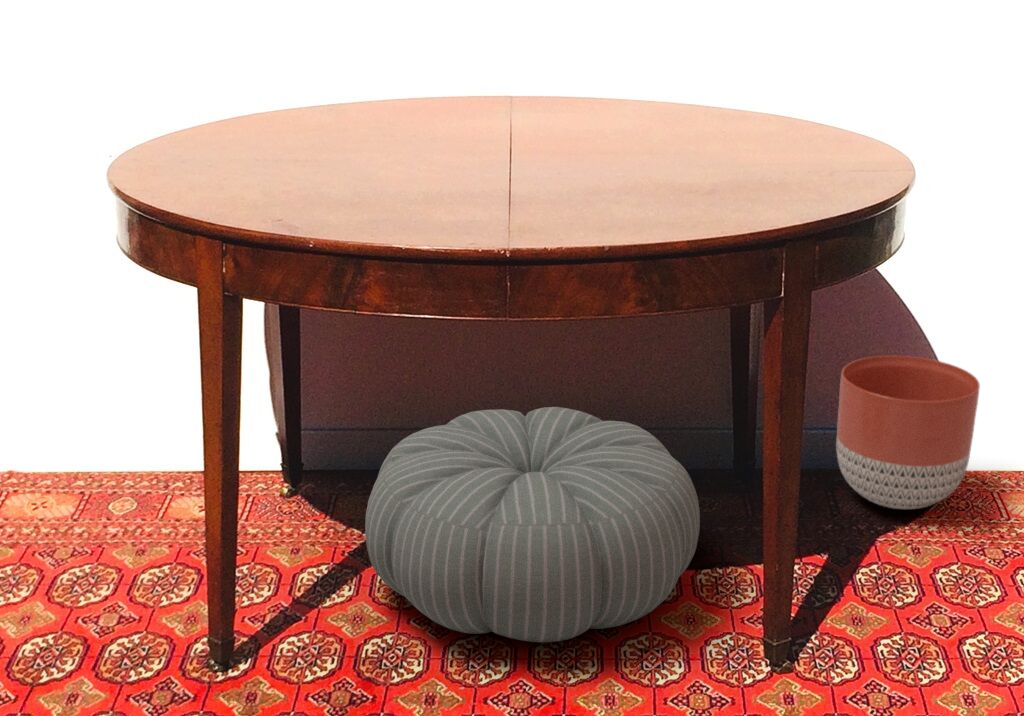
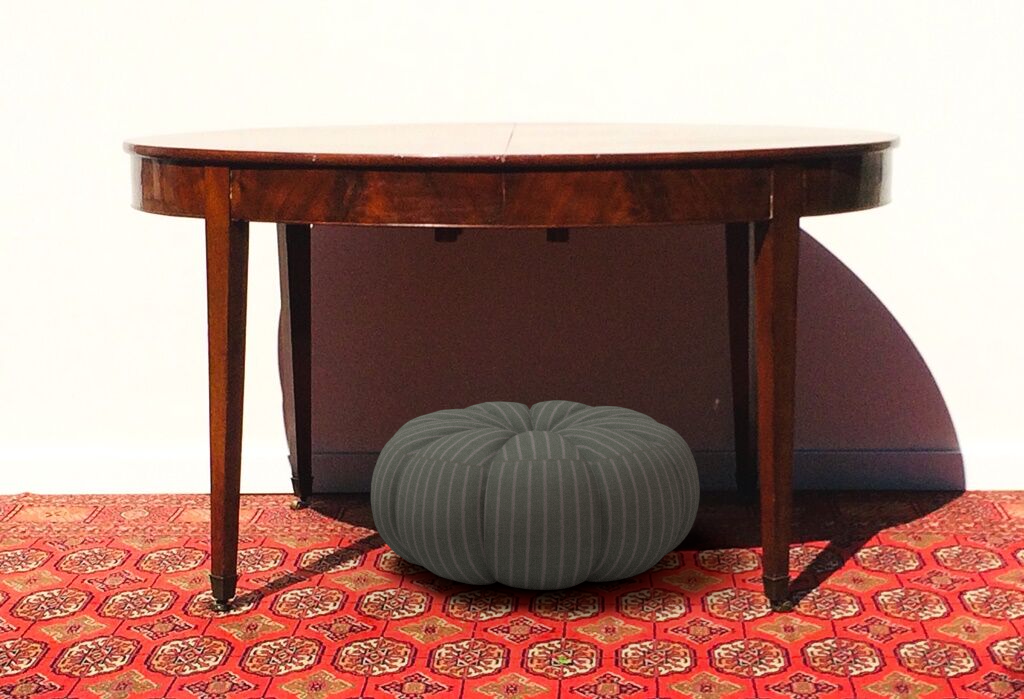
planter: present [836,356,980,509] -> none [836,371,971,512]

